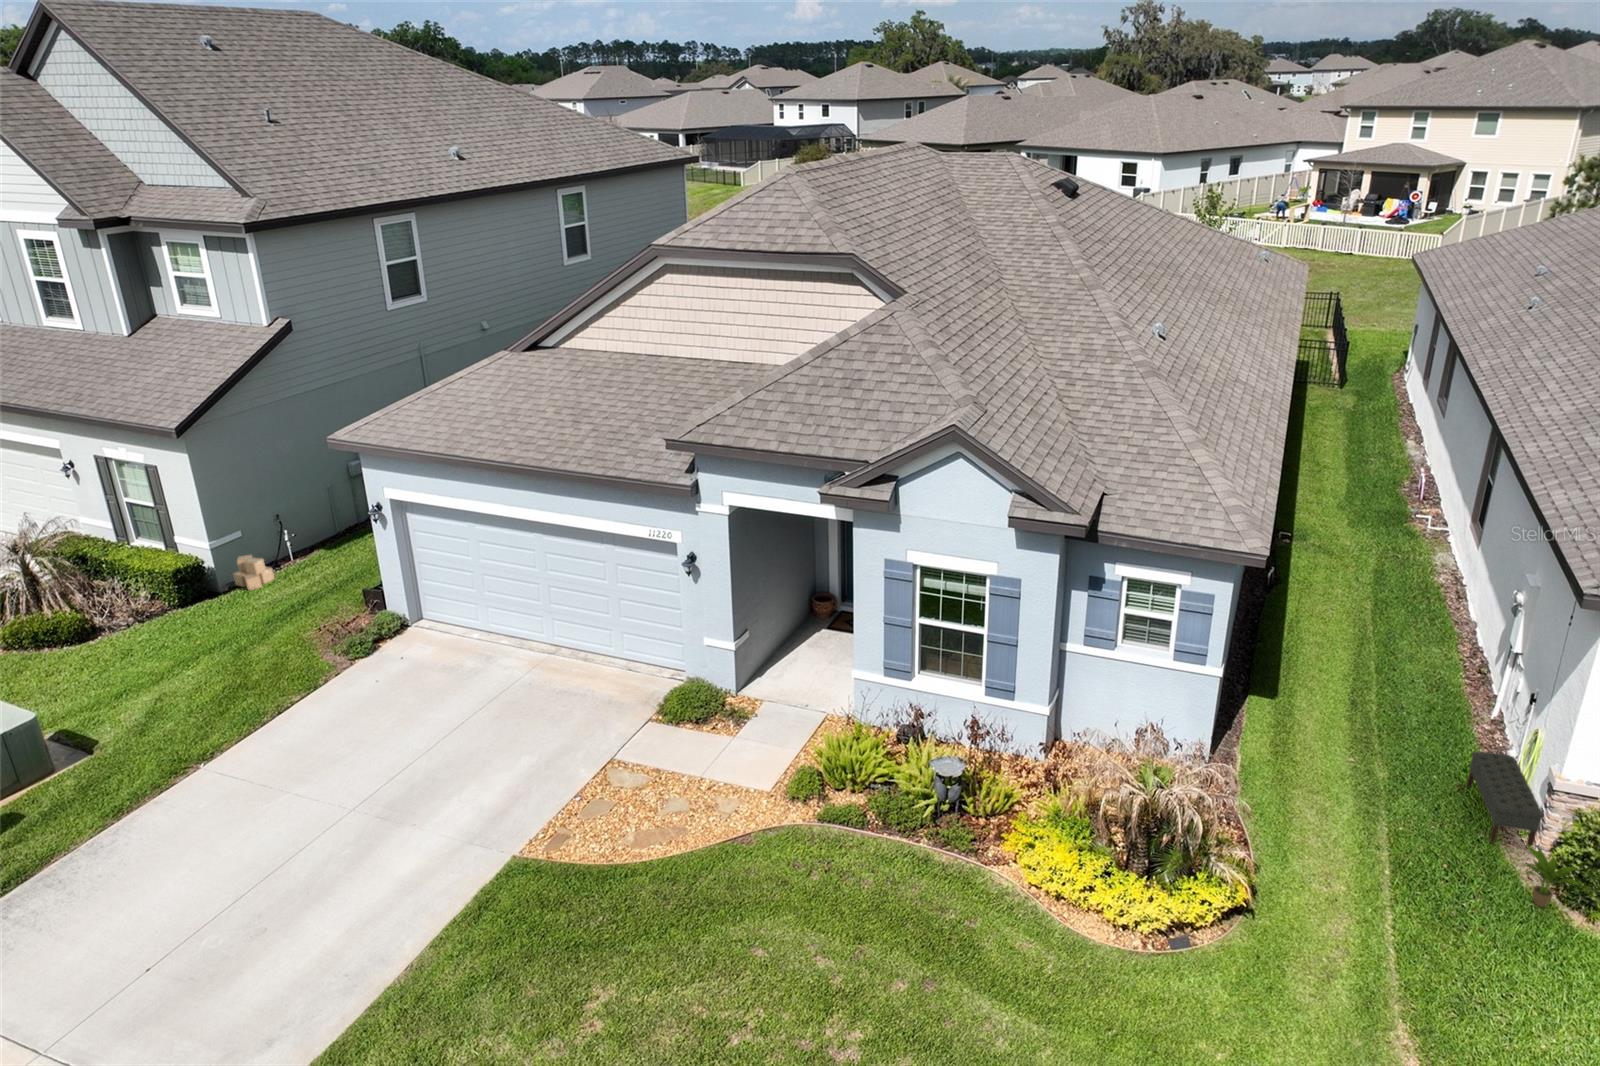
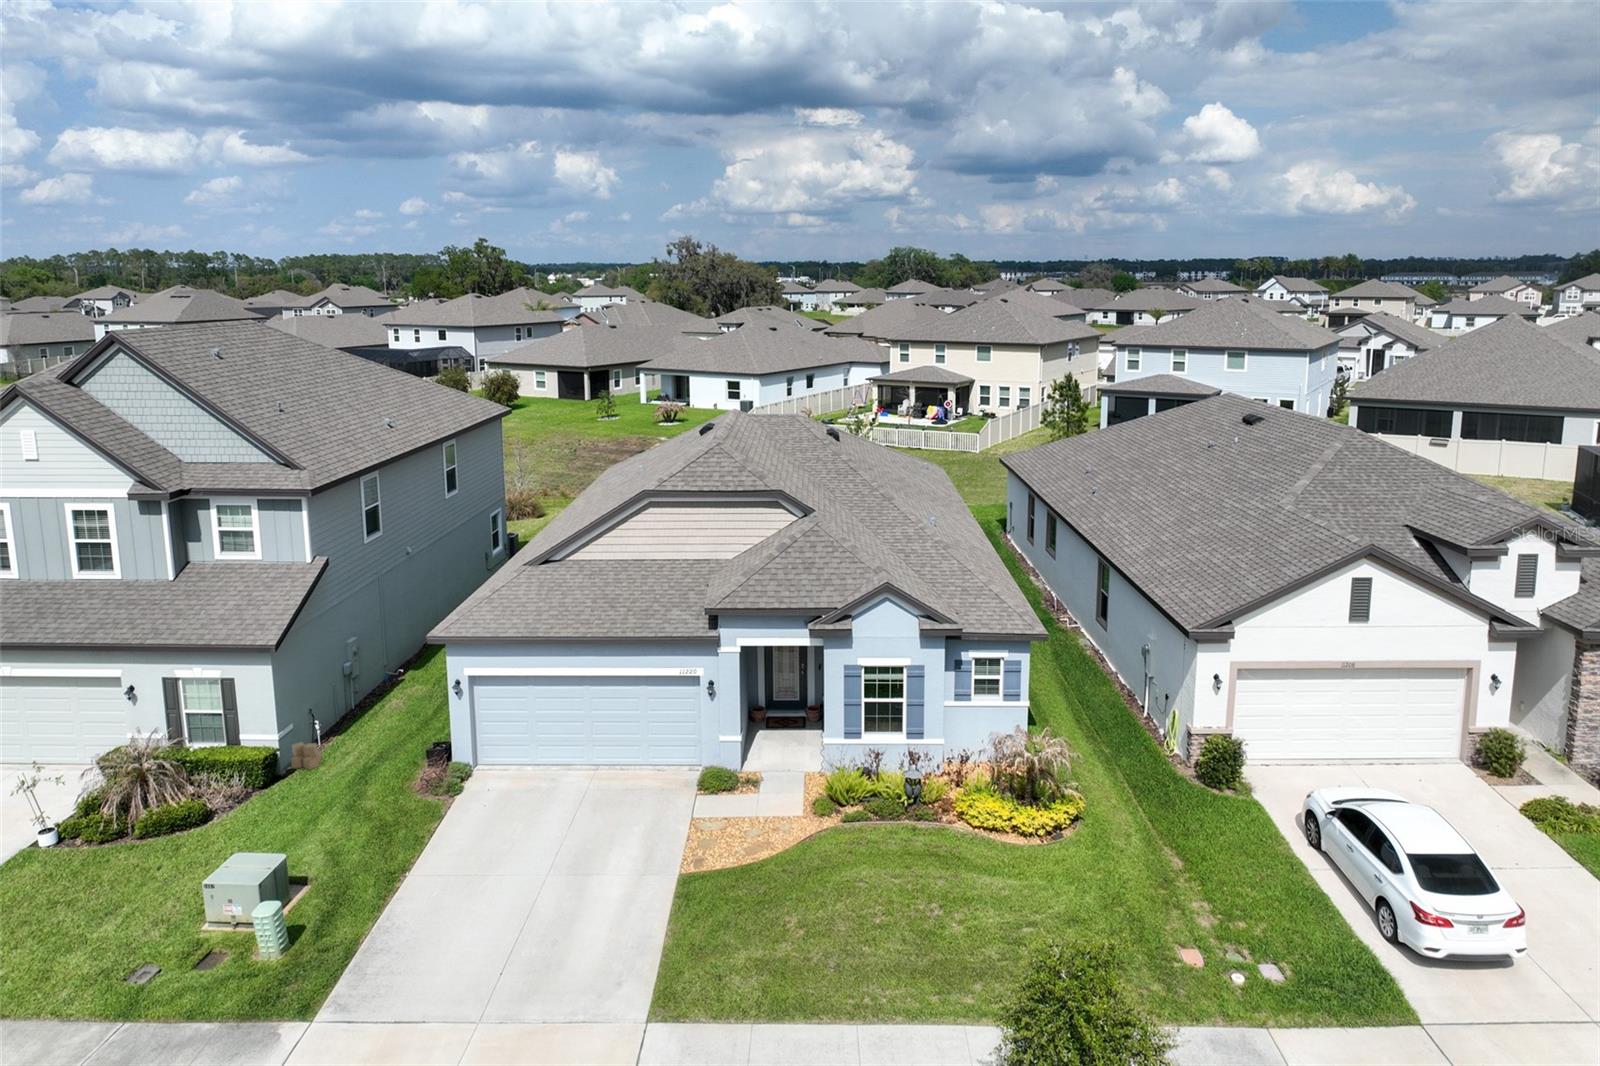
bench: present [1466,751,1543,846] -> none [1134,722,1174,762]
potted plant: present [1525,844,1580,907] -> none [1174,753,1198,782]

